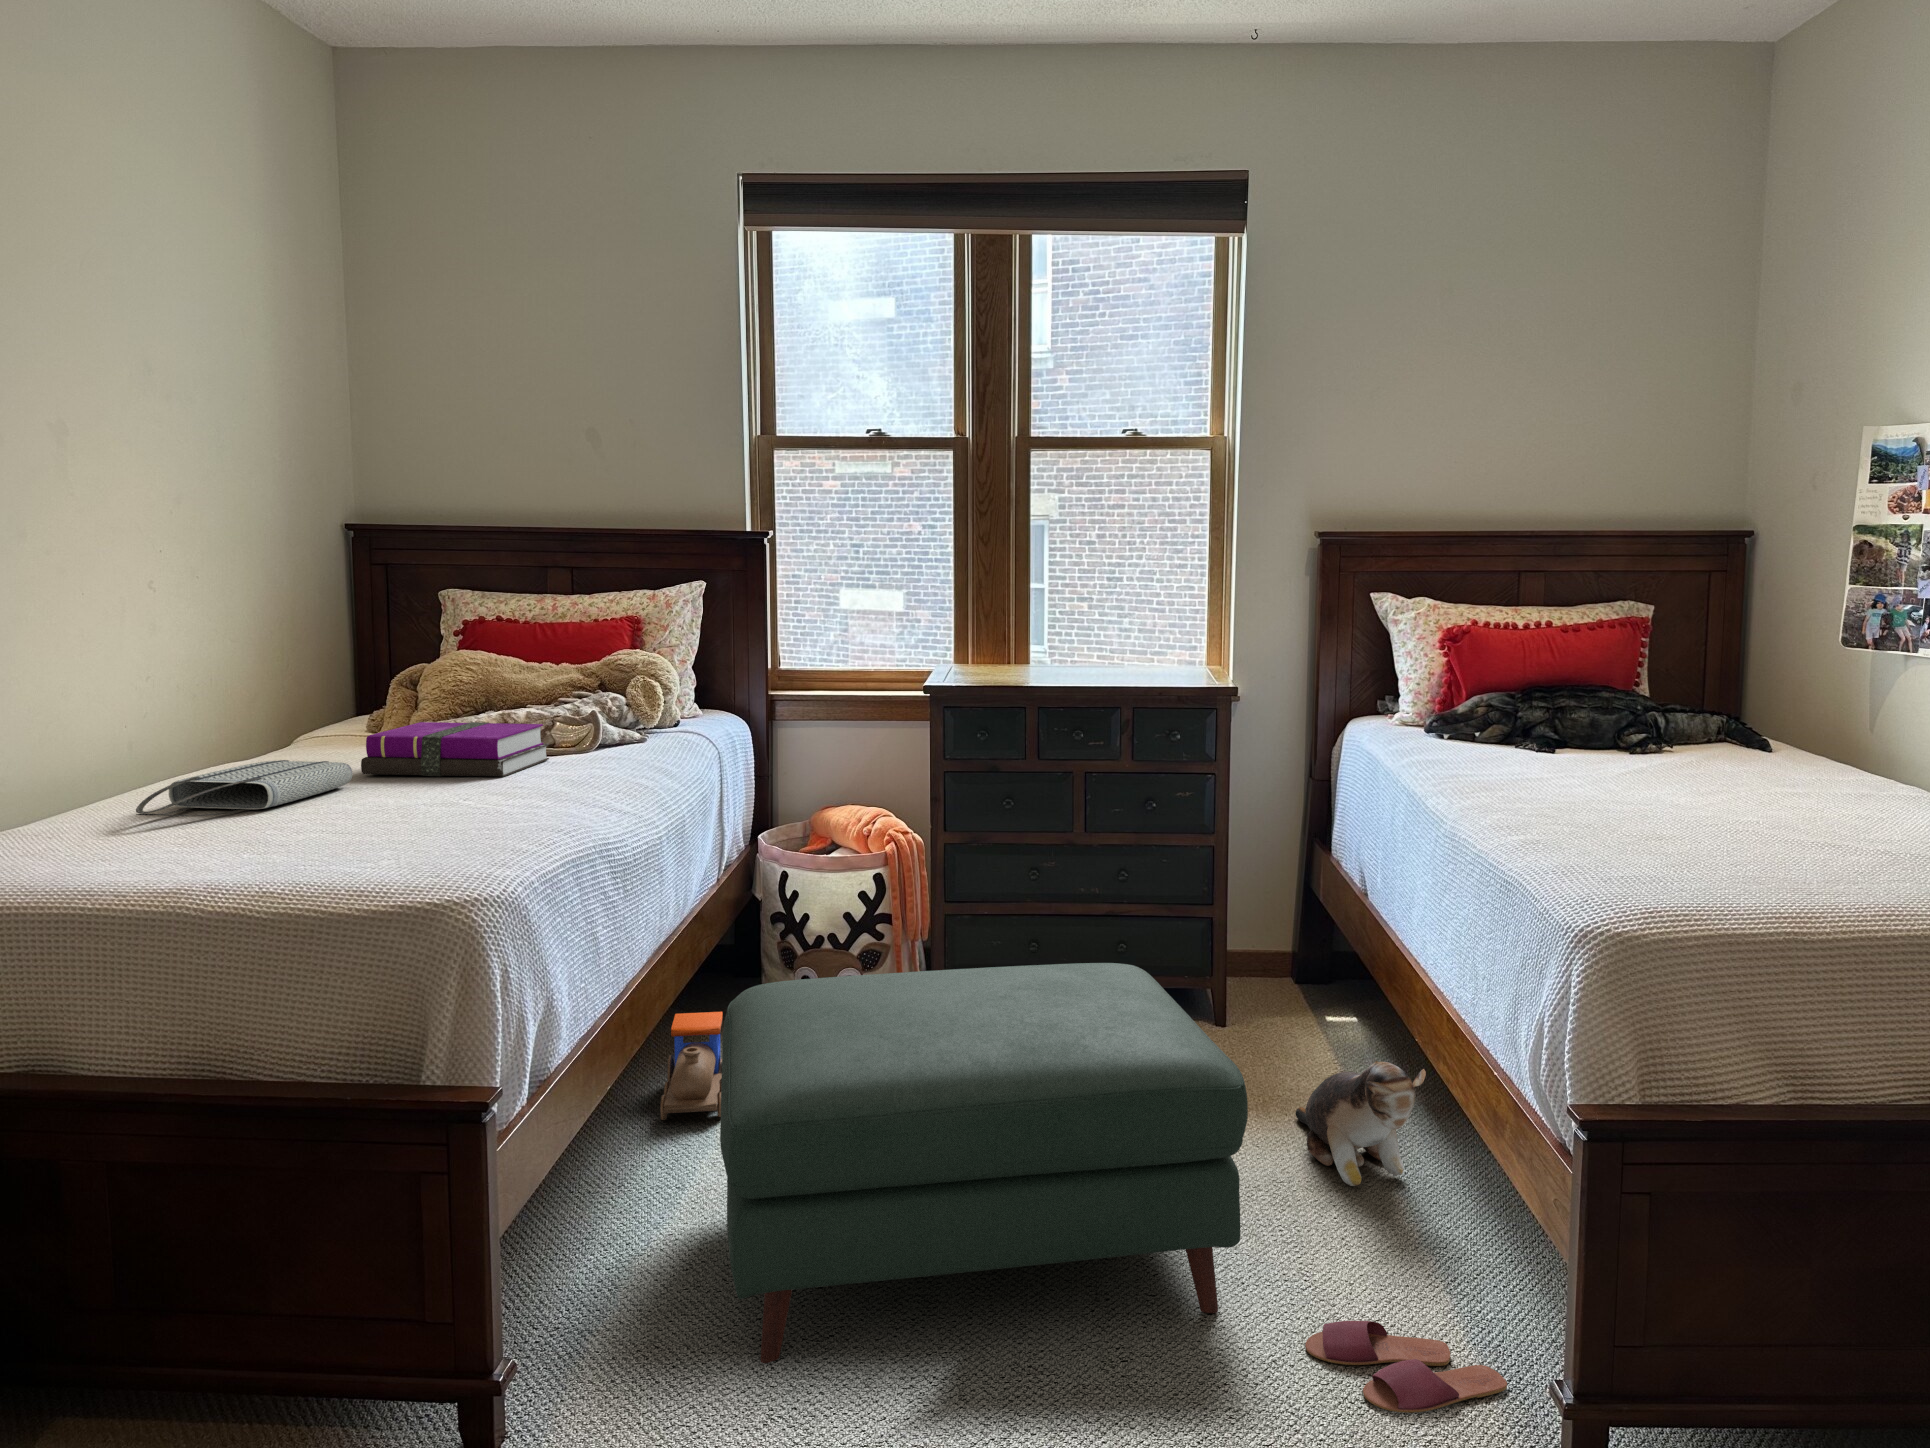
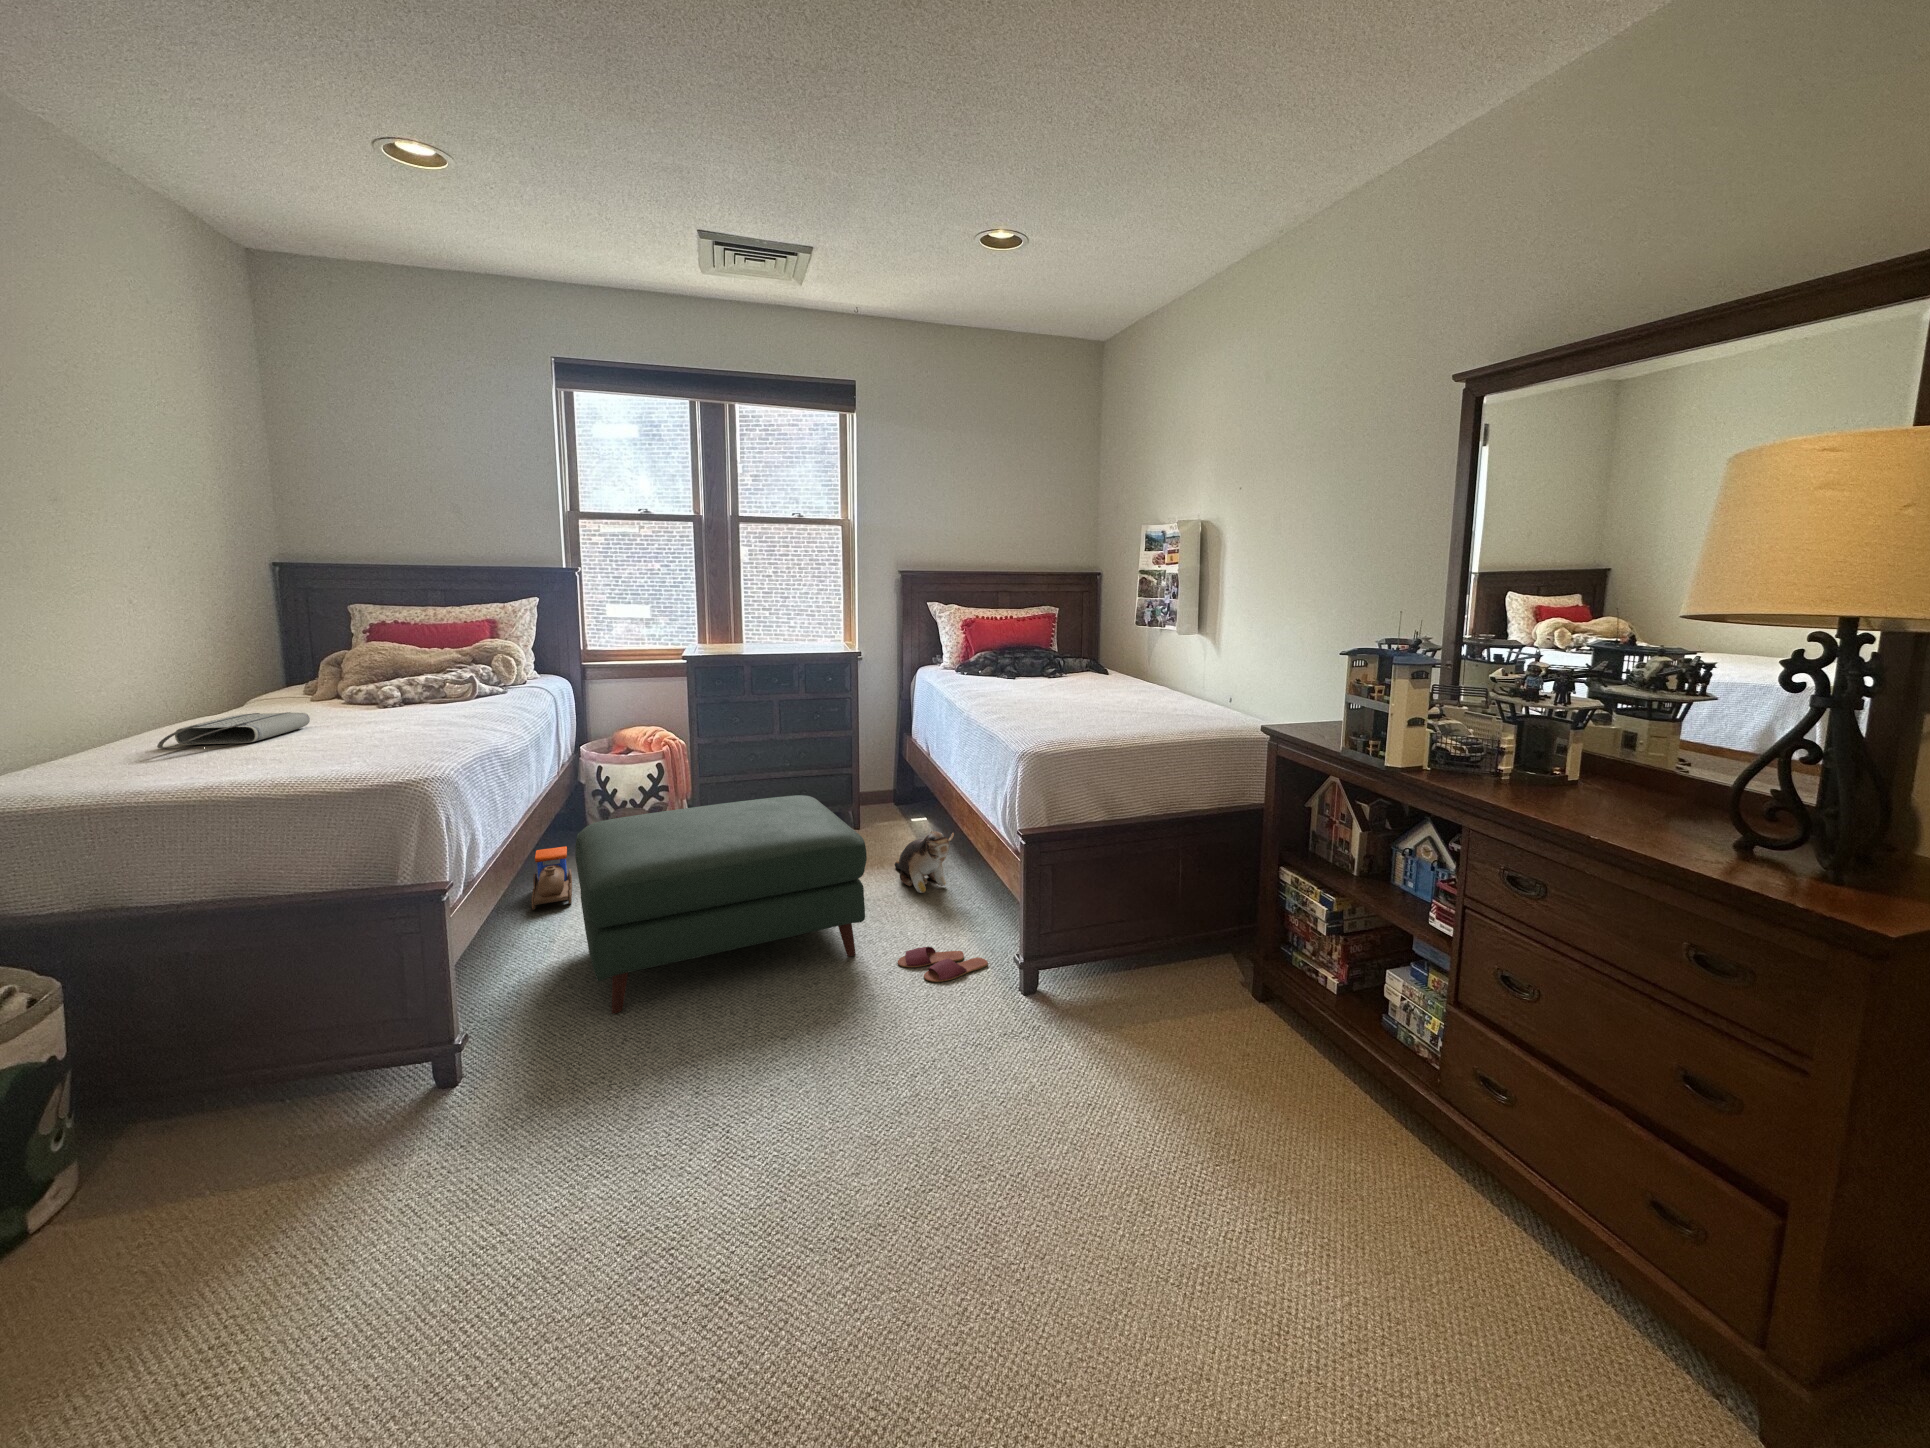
notebook: present [361,722,549,777] -> none [313,685,445,720]

